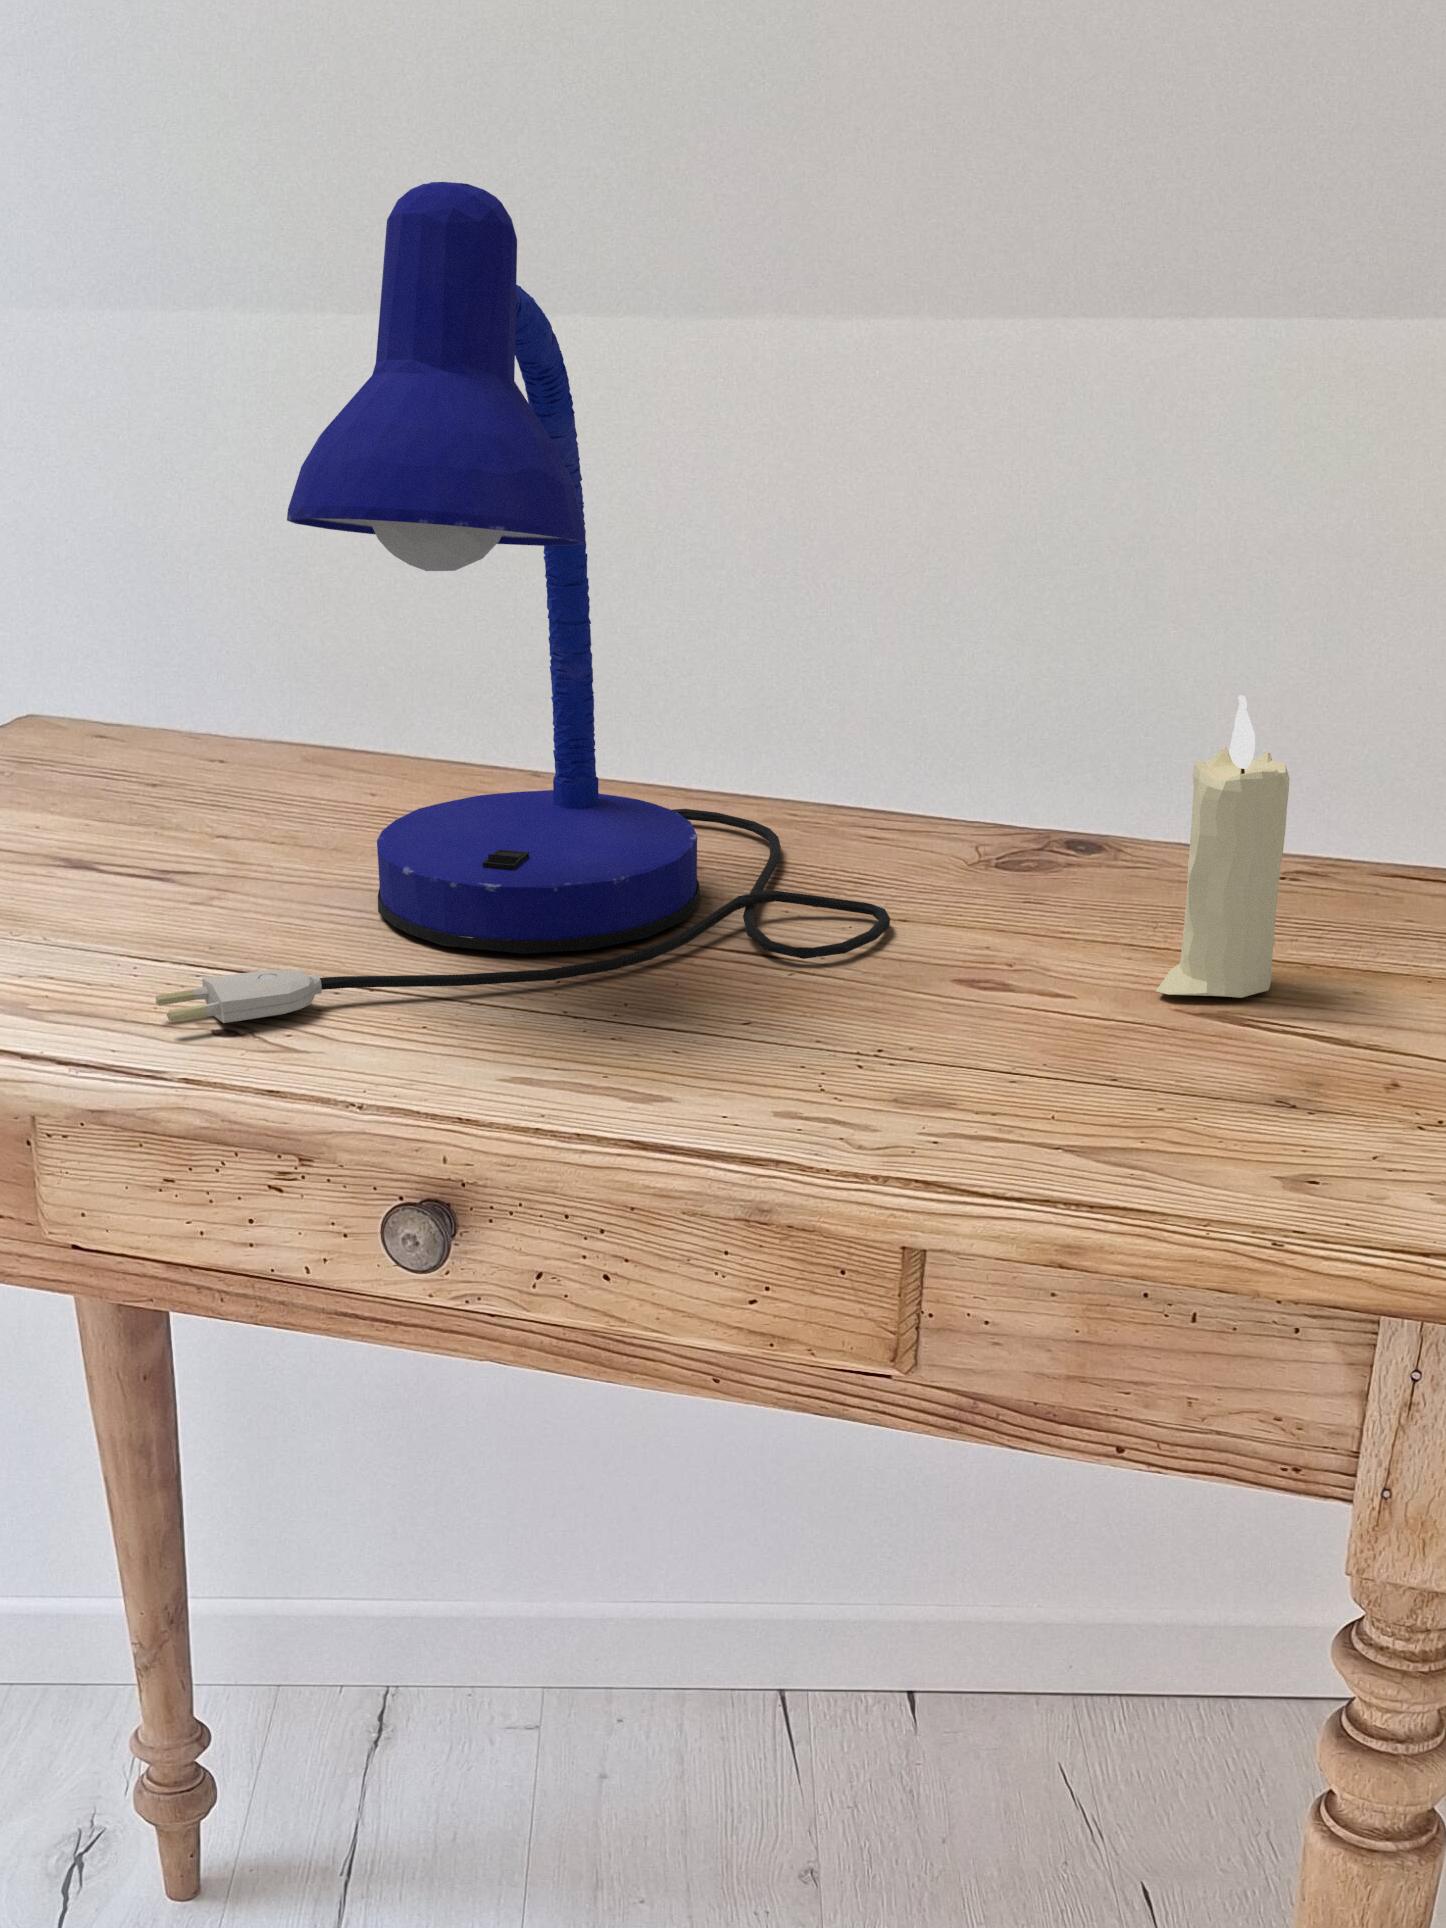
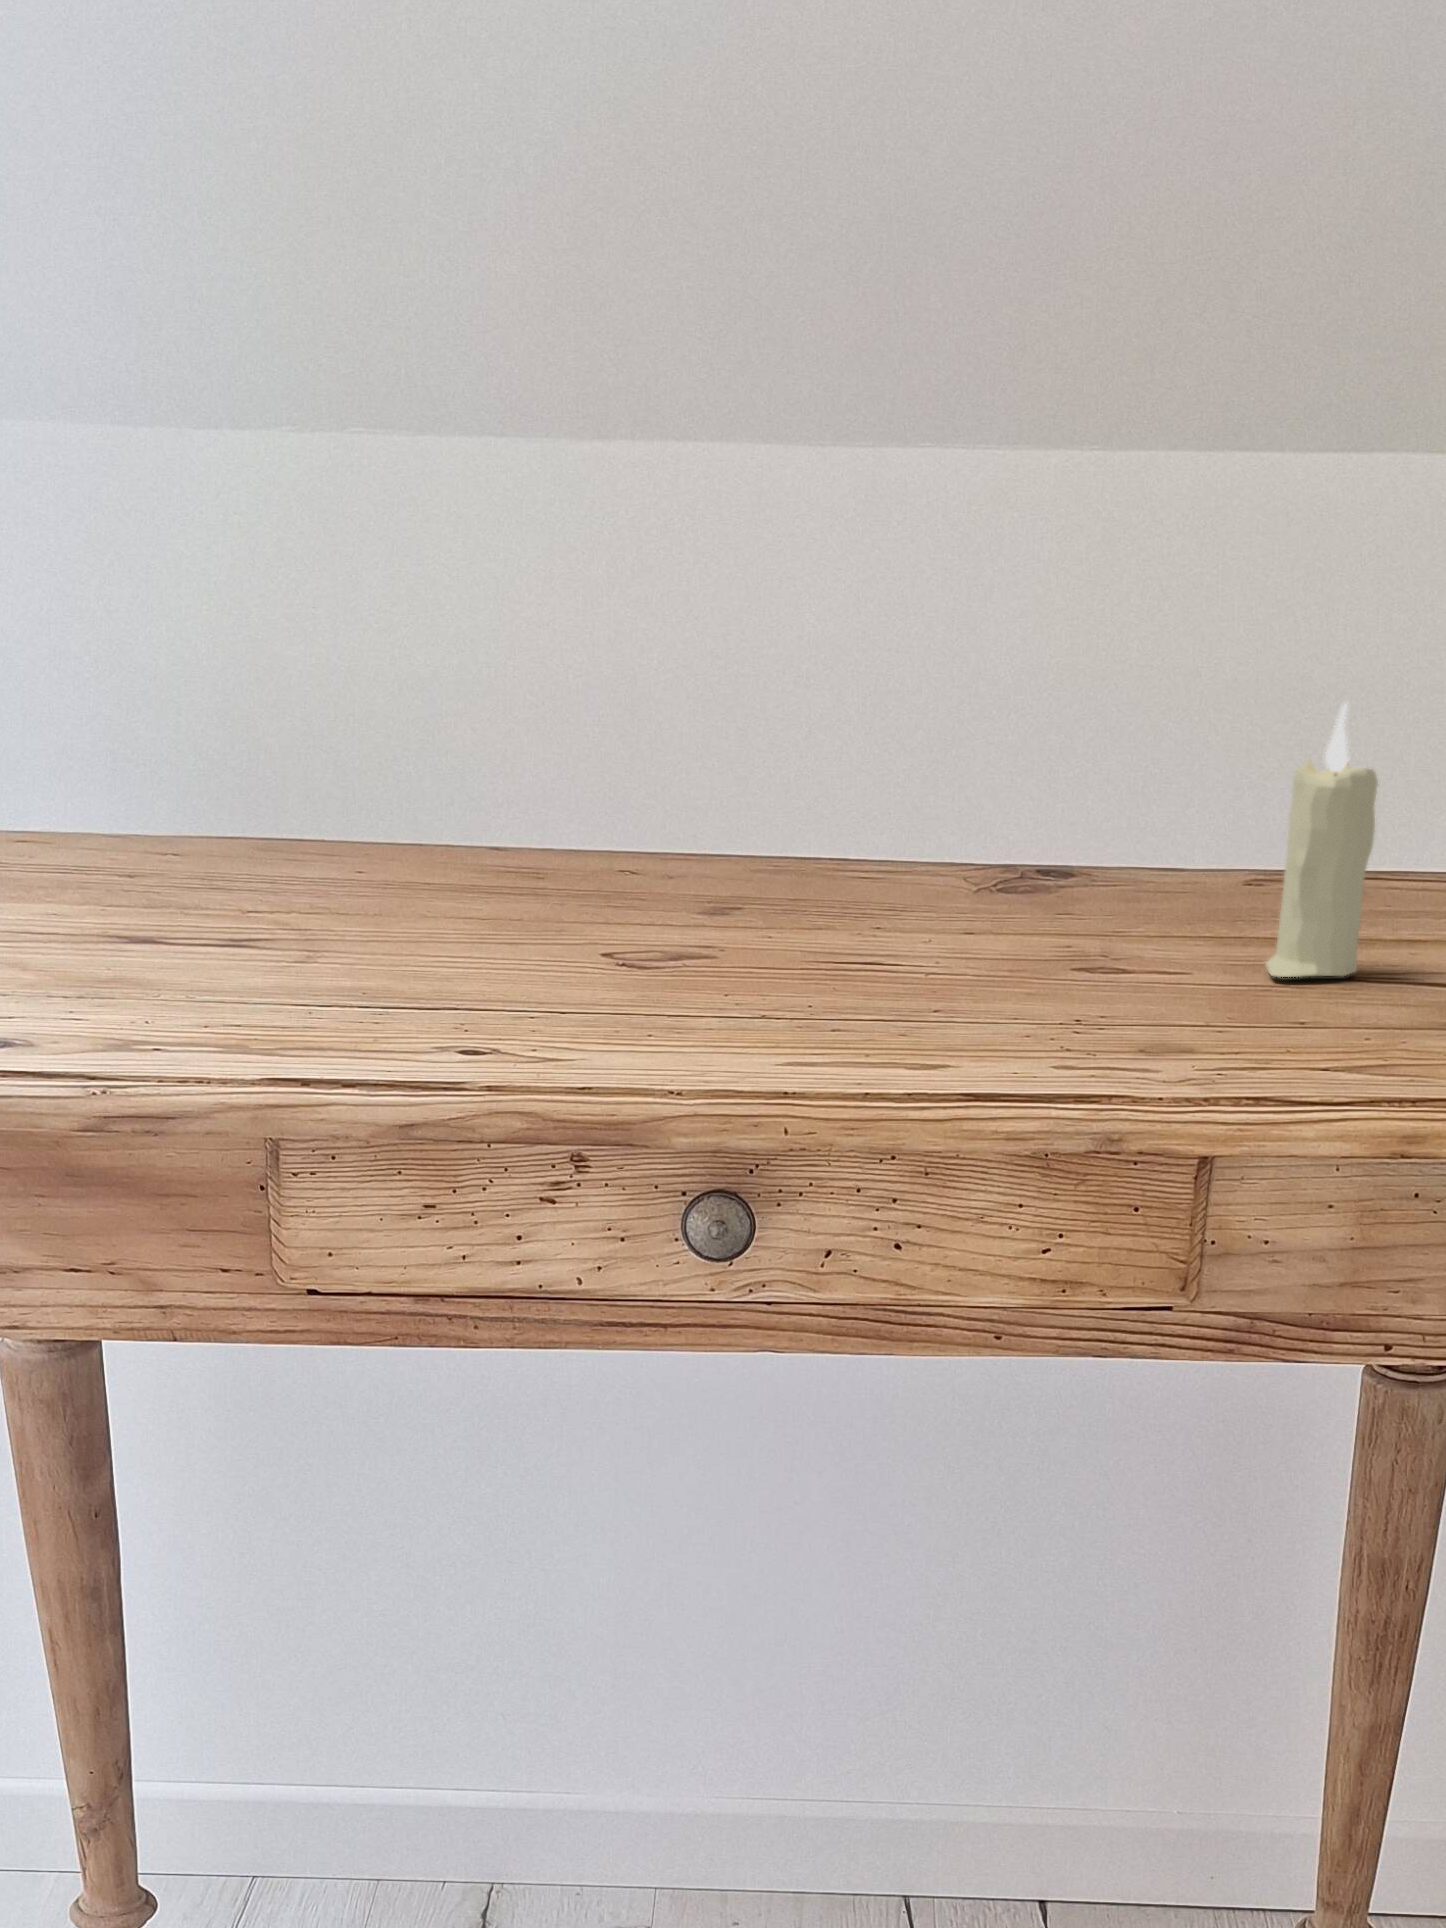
desk lamp: present [156,182,890,1023] -> none [414,223,996,1036]

